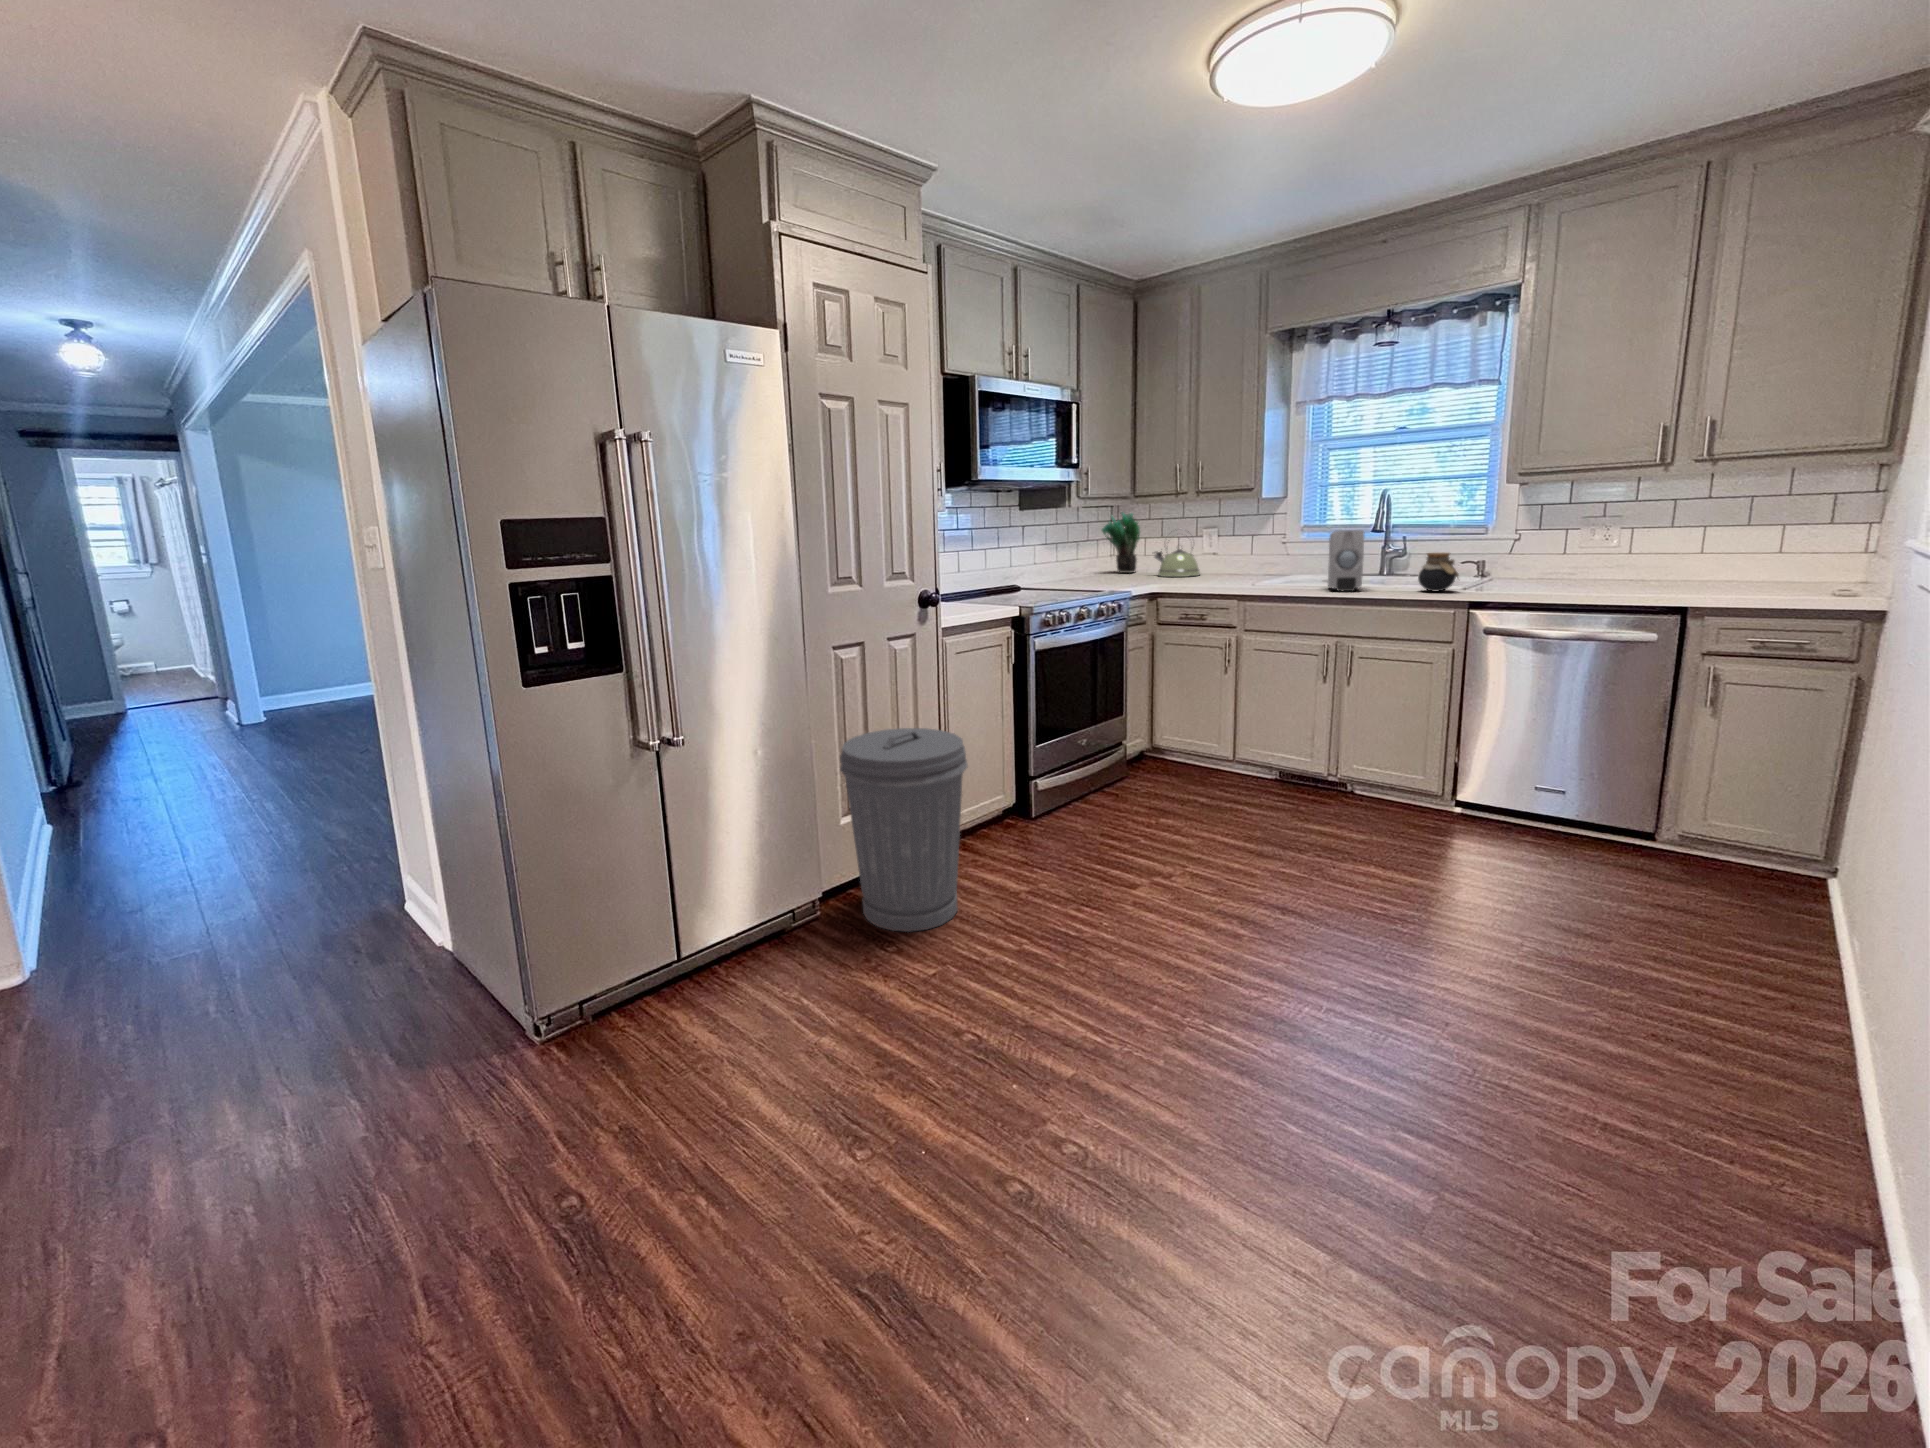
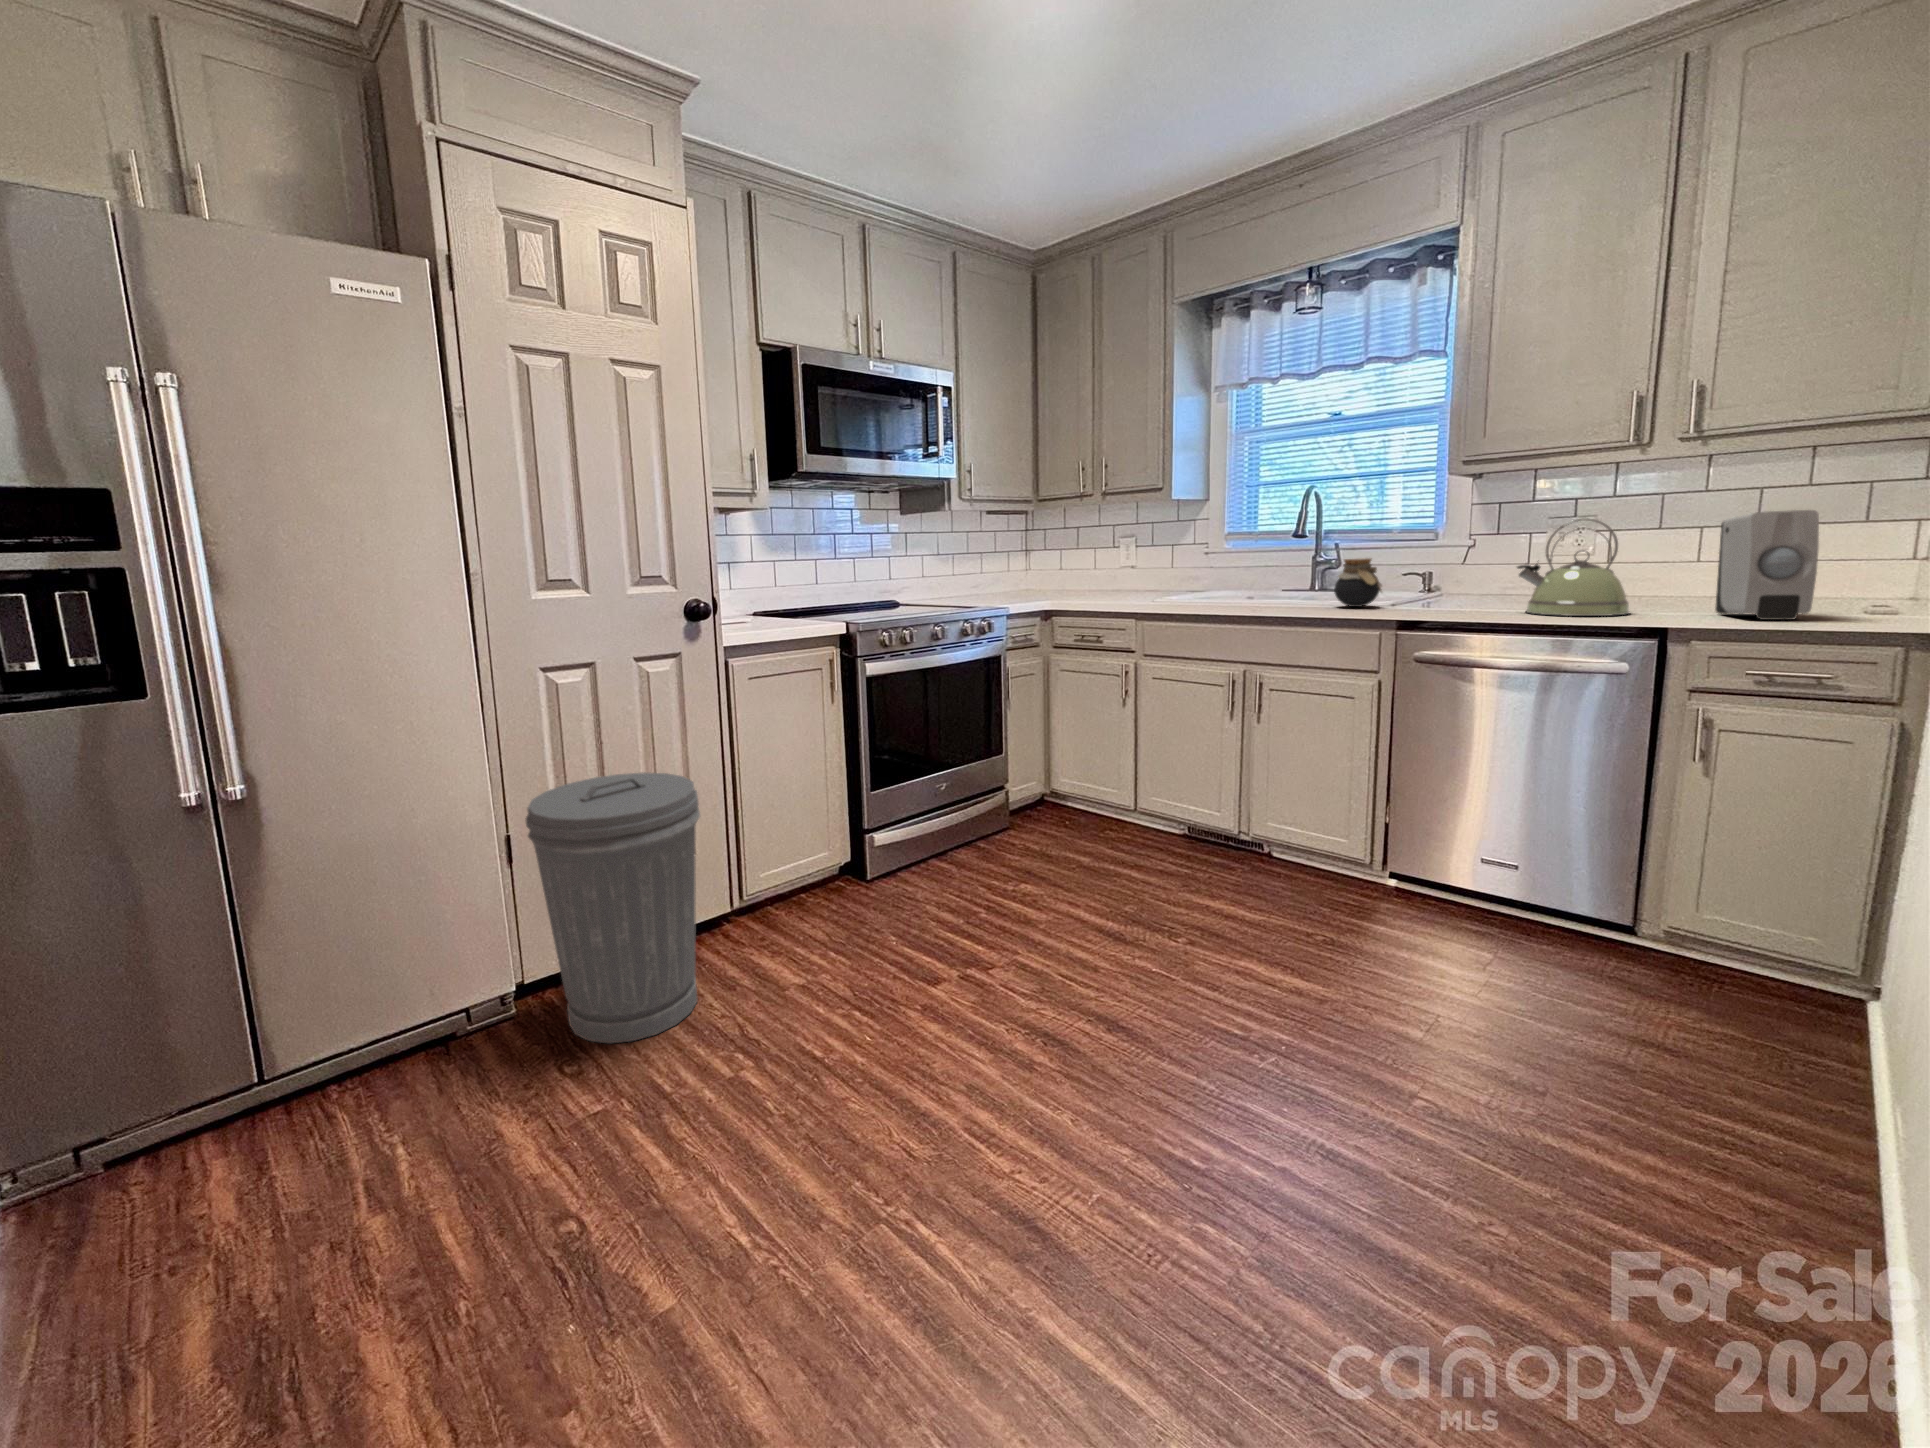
potted plant: present [1102,512,1140,573] -> none [1005,518,1052,589]
soap dispenser: present [1328,530,1364,591] -> present [1715,510,1819,620]
kettle: present [1155,536,1200,577] -> present [1517,518,1629,616]

